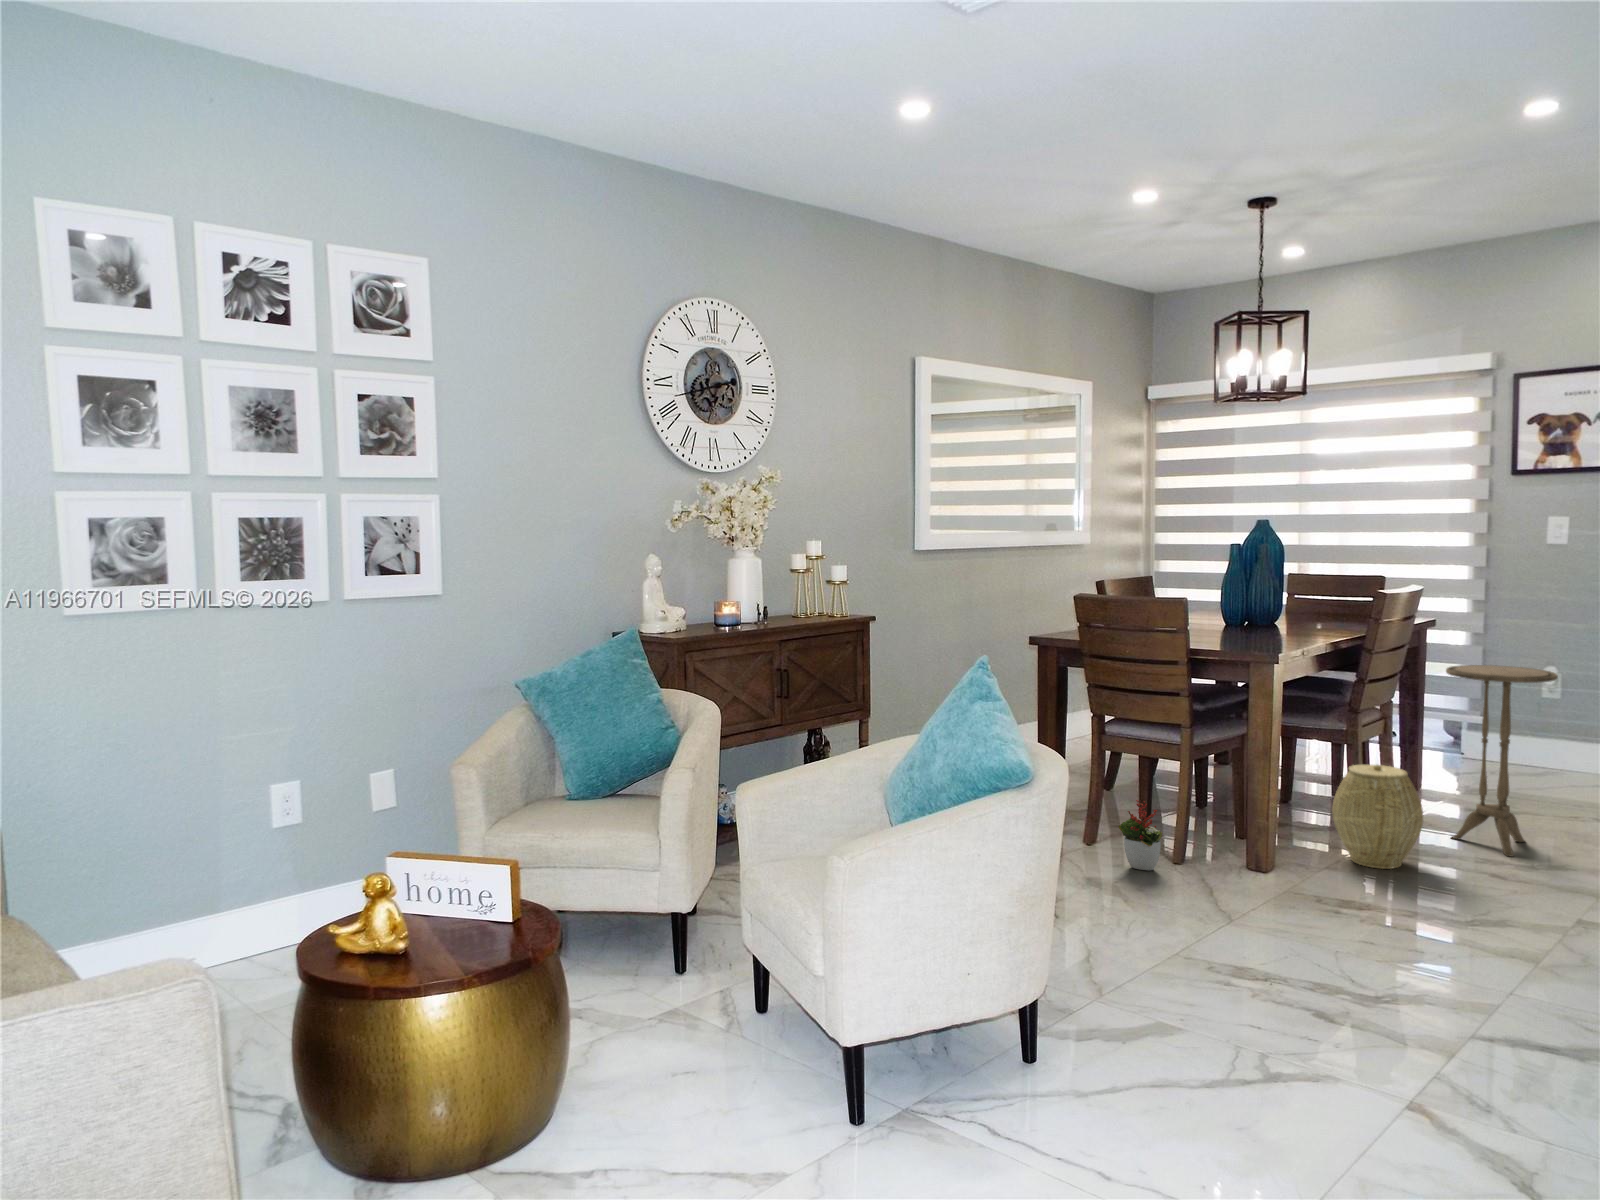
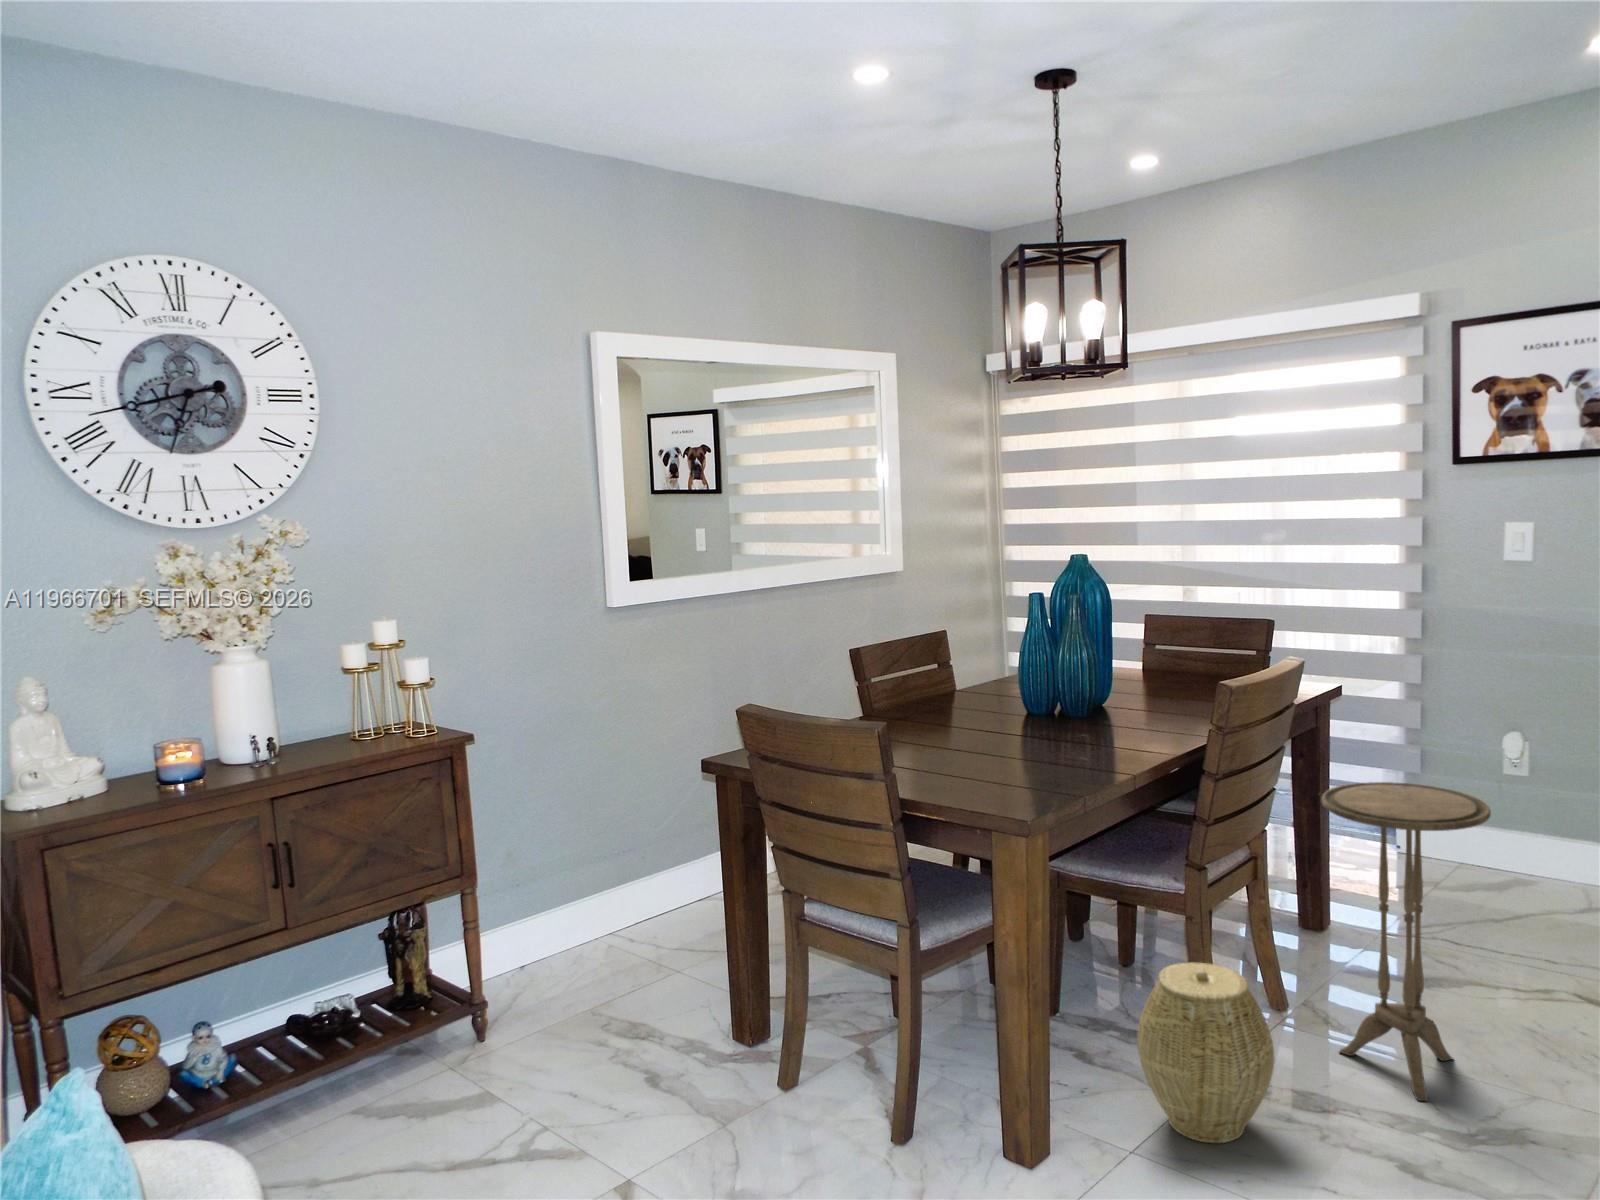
decorative plant: present [1119,800,1162,870] -> none [789,1042,852,1159]

